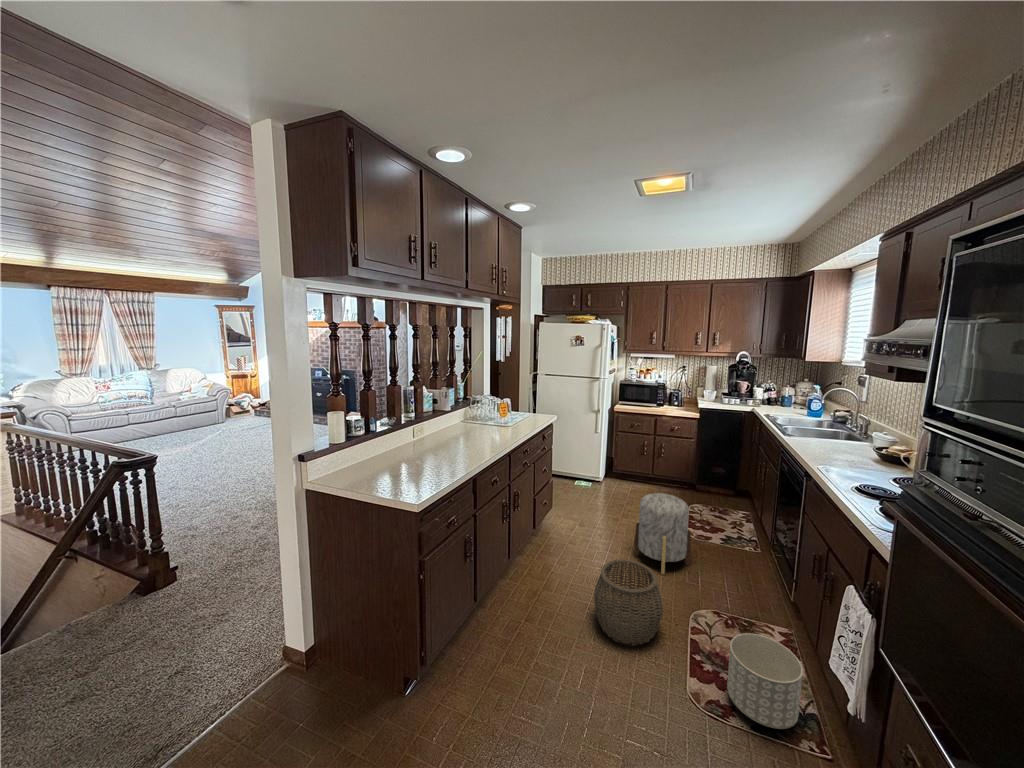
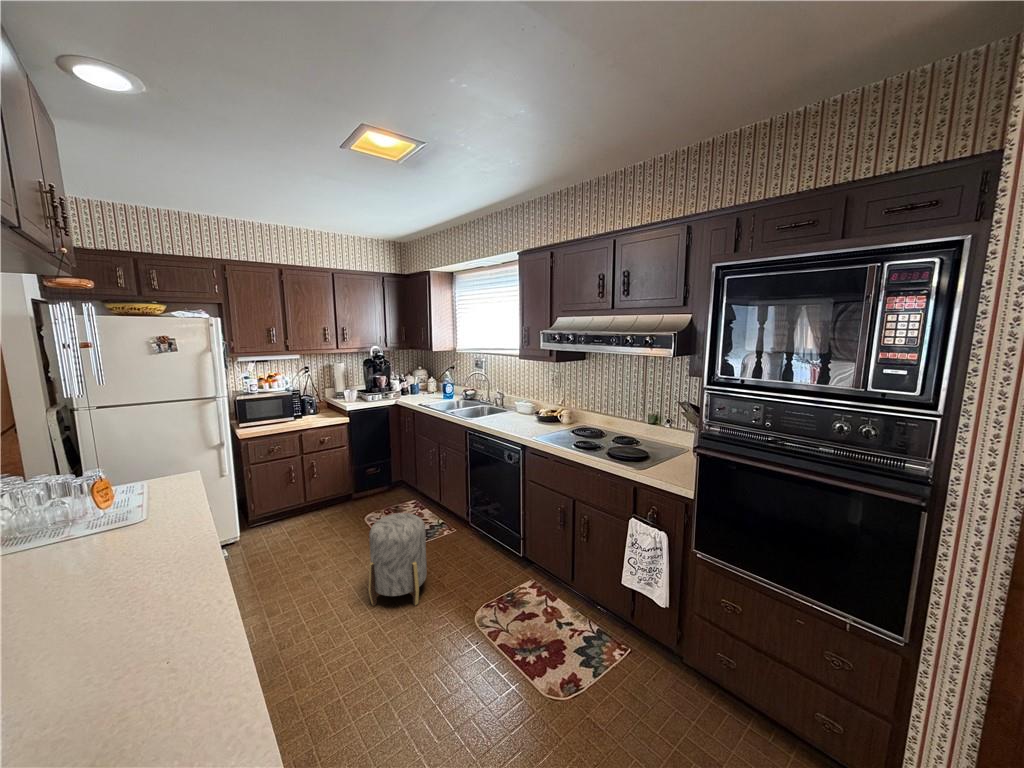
woven basket: present [594,559,663,645] -> none [404,606,489,722]
planter: present [727,633,803,729] -> none [555,593,610,672]

